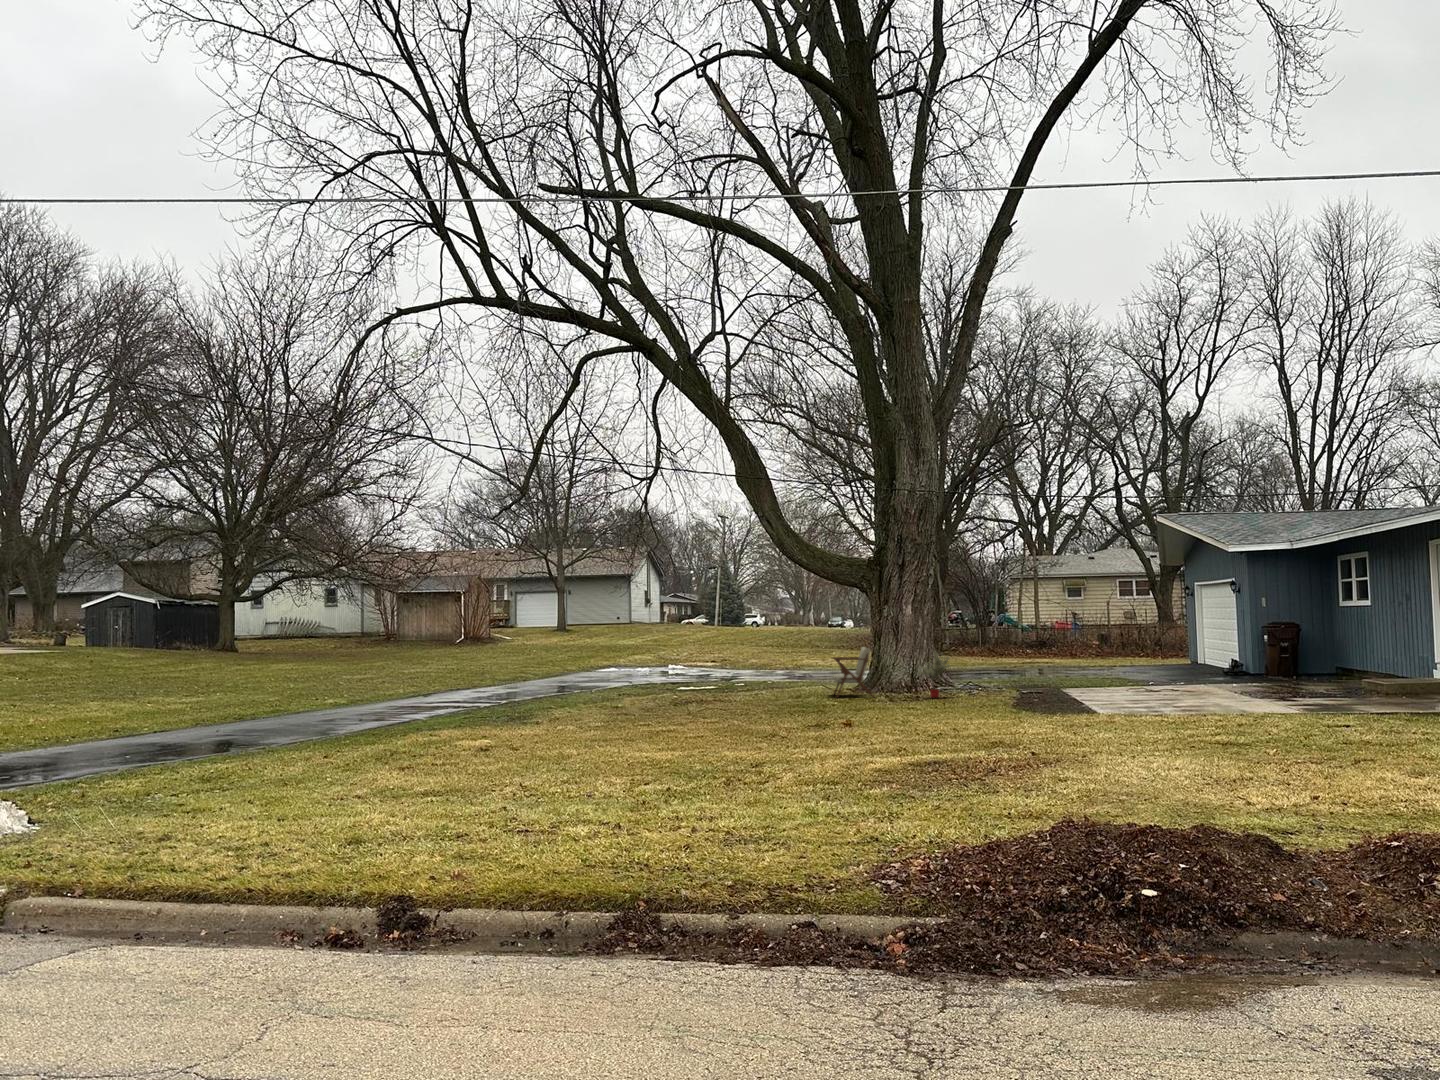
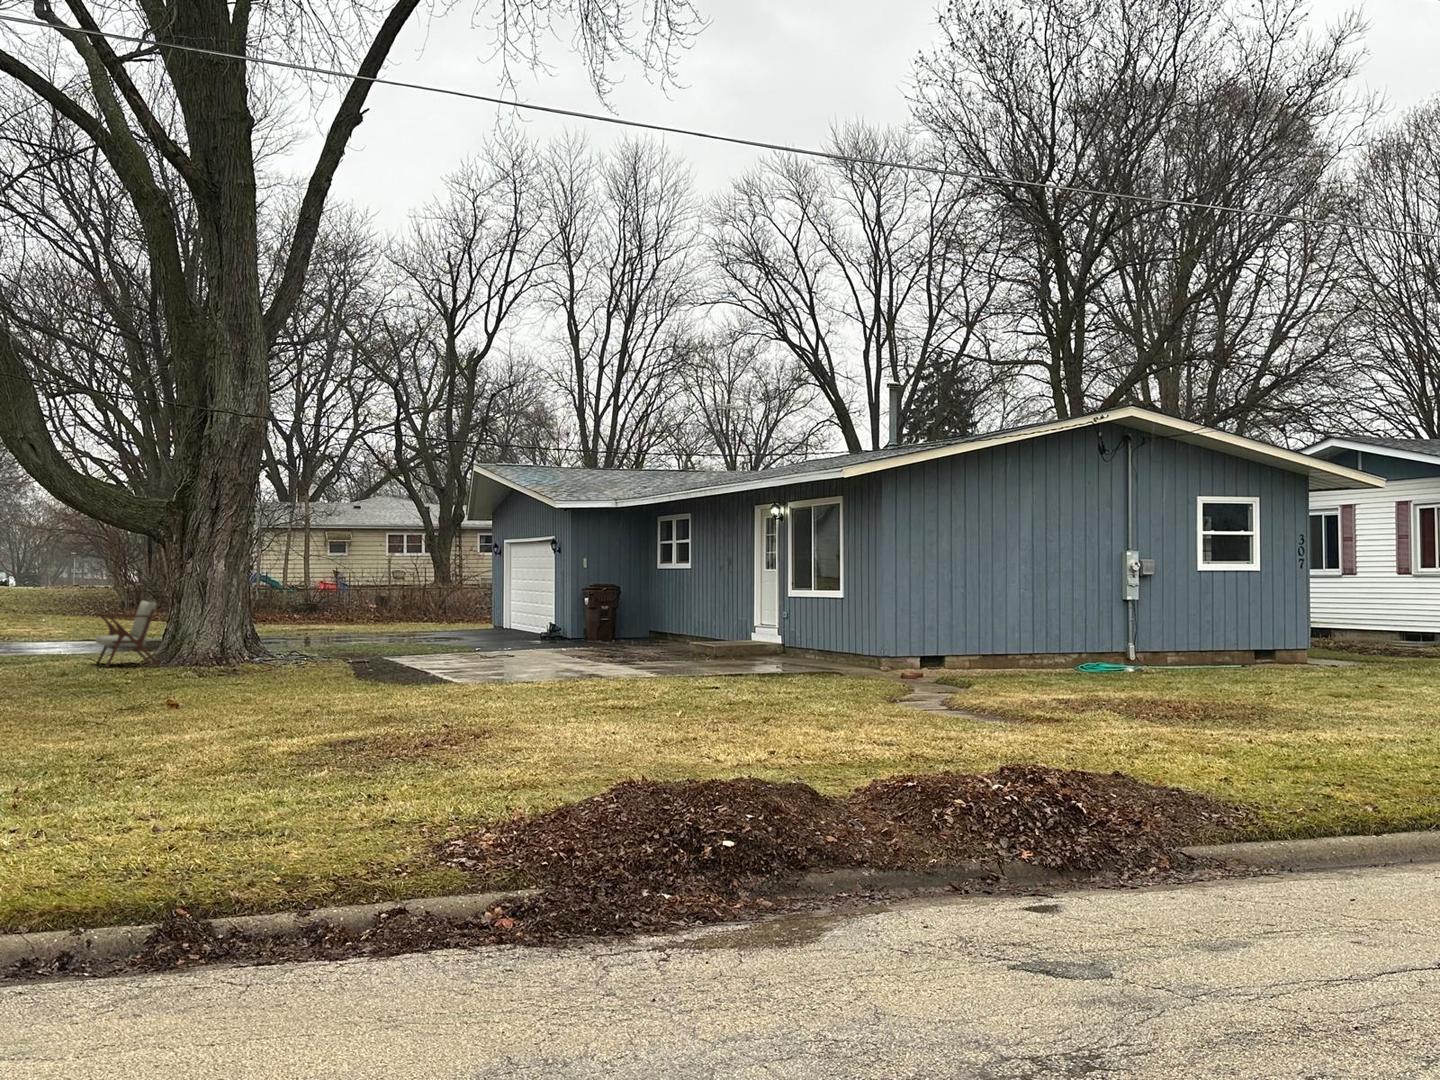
potted tree: present [918,651,950,698] -> none [222,606,264,666]

